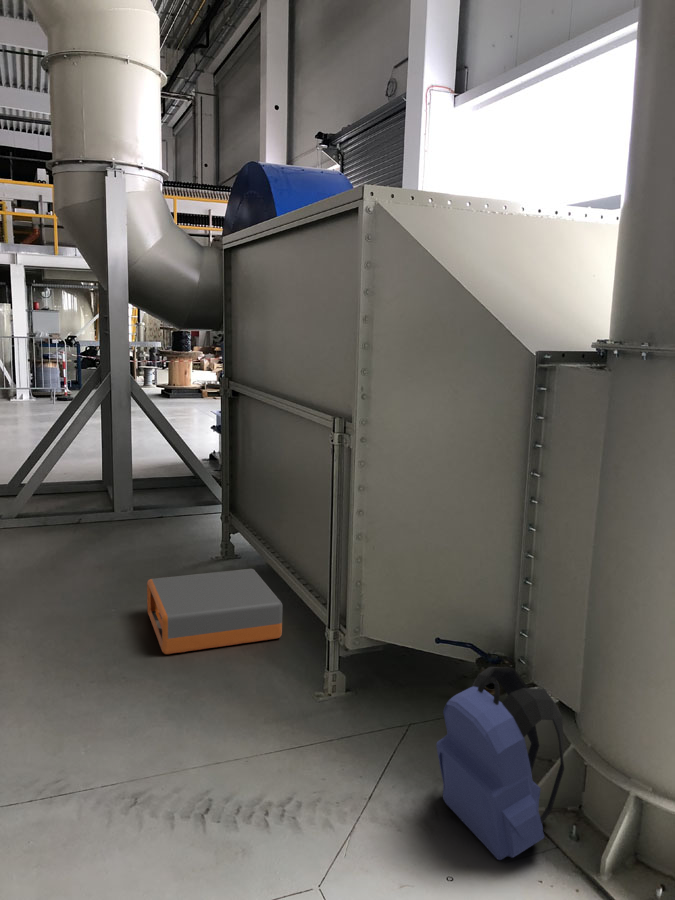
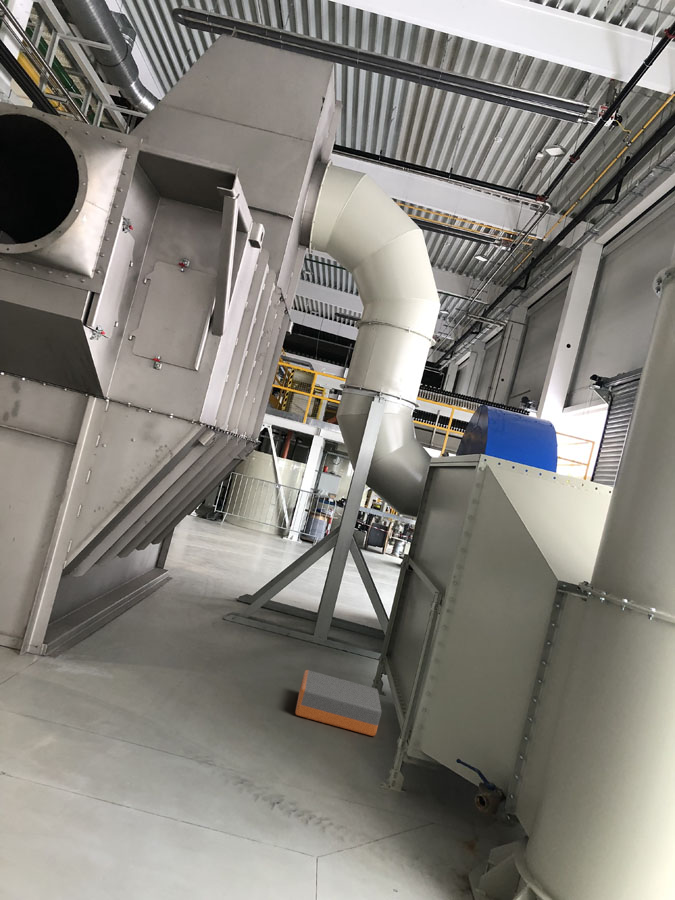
backpack: present [436,667,564,860] -> none [408,752,483,865]

